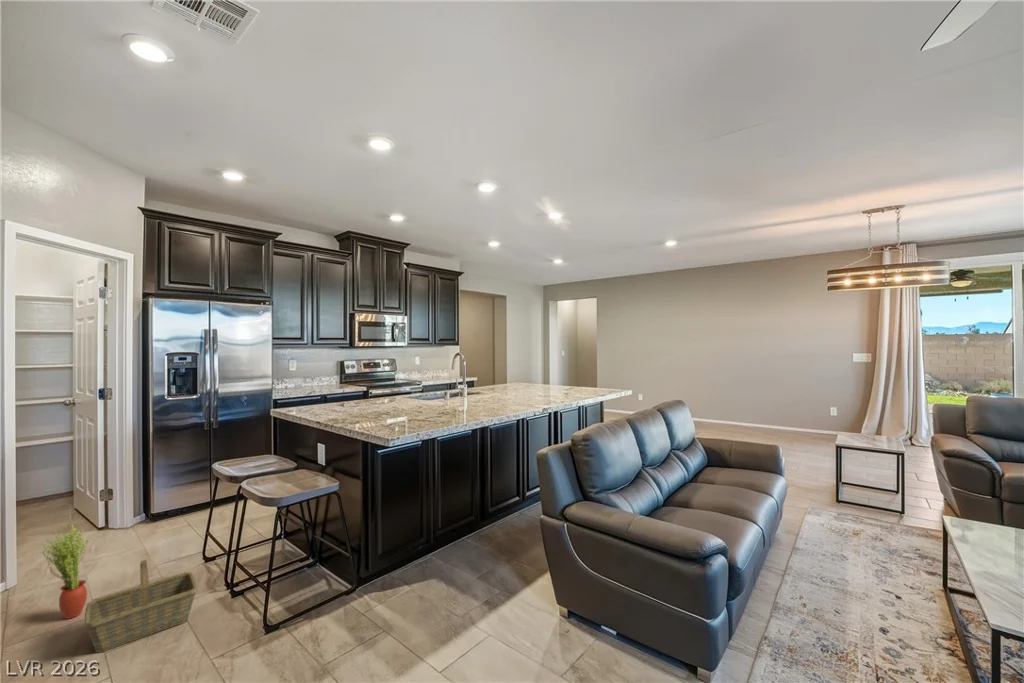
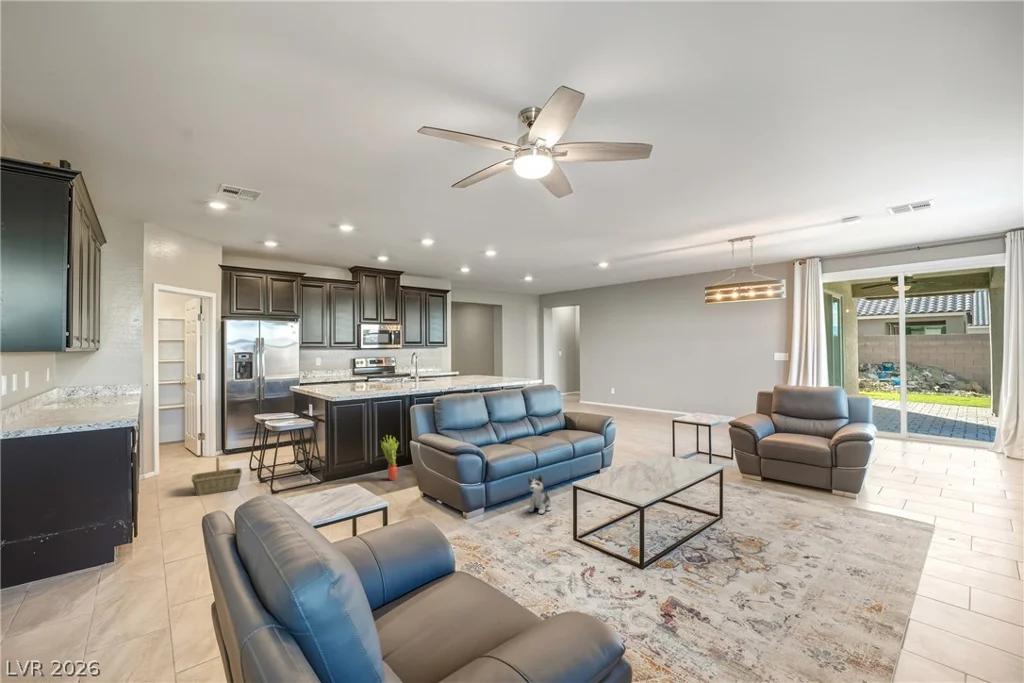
potted plant: present [42,525,89,618] -> present [382,436,398,480]
plush toy: none [777,577,826,655] -> present [528,475,551,514]

